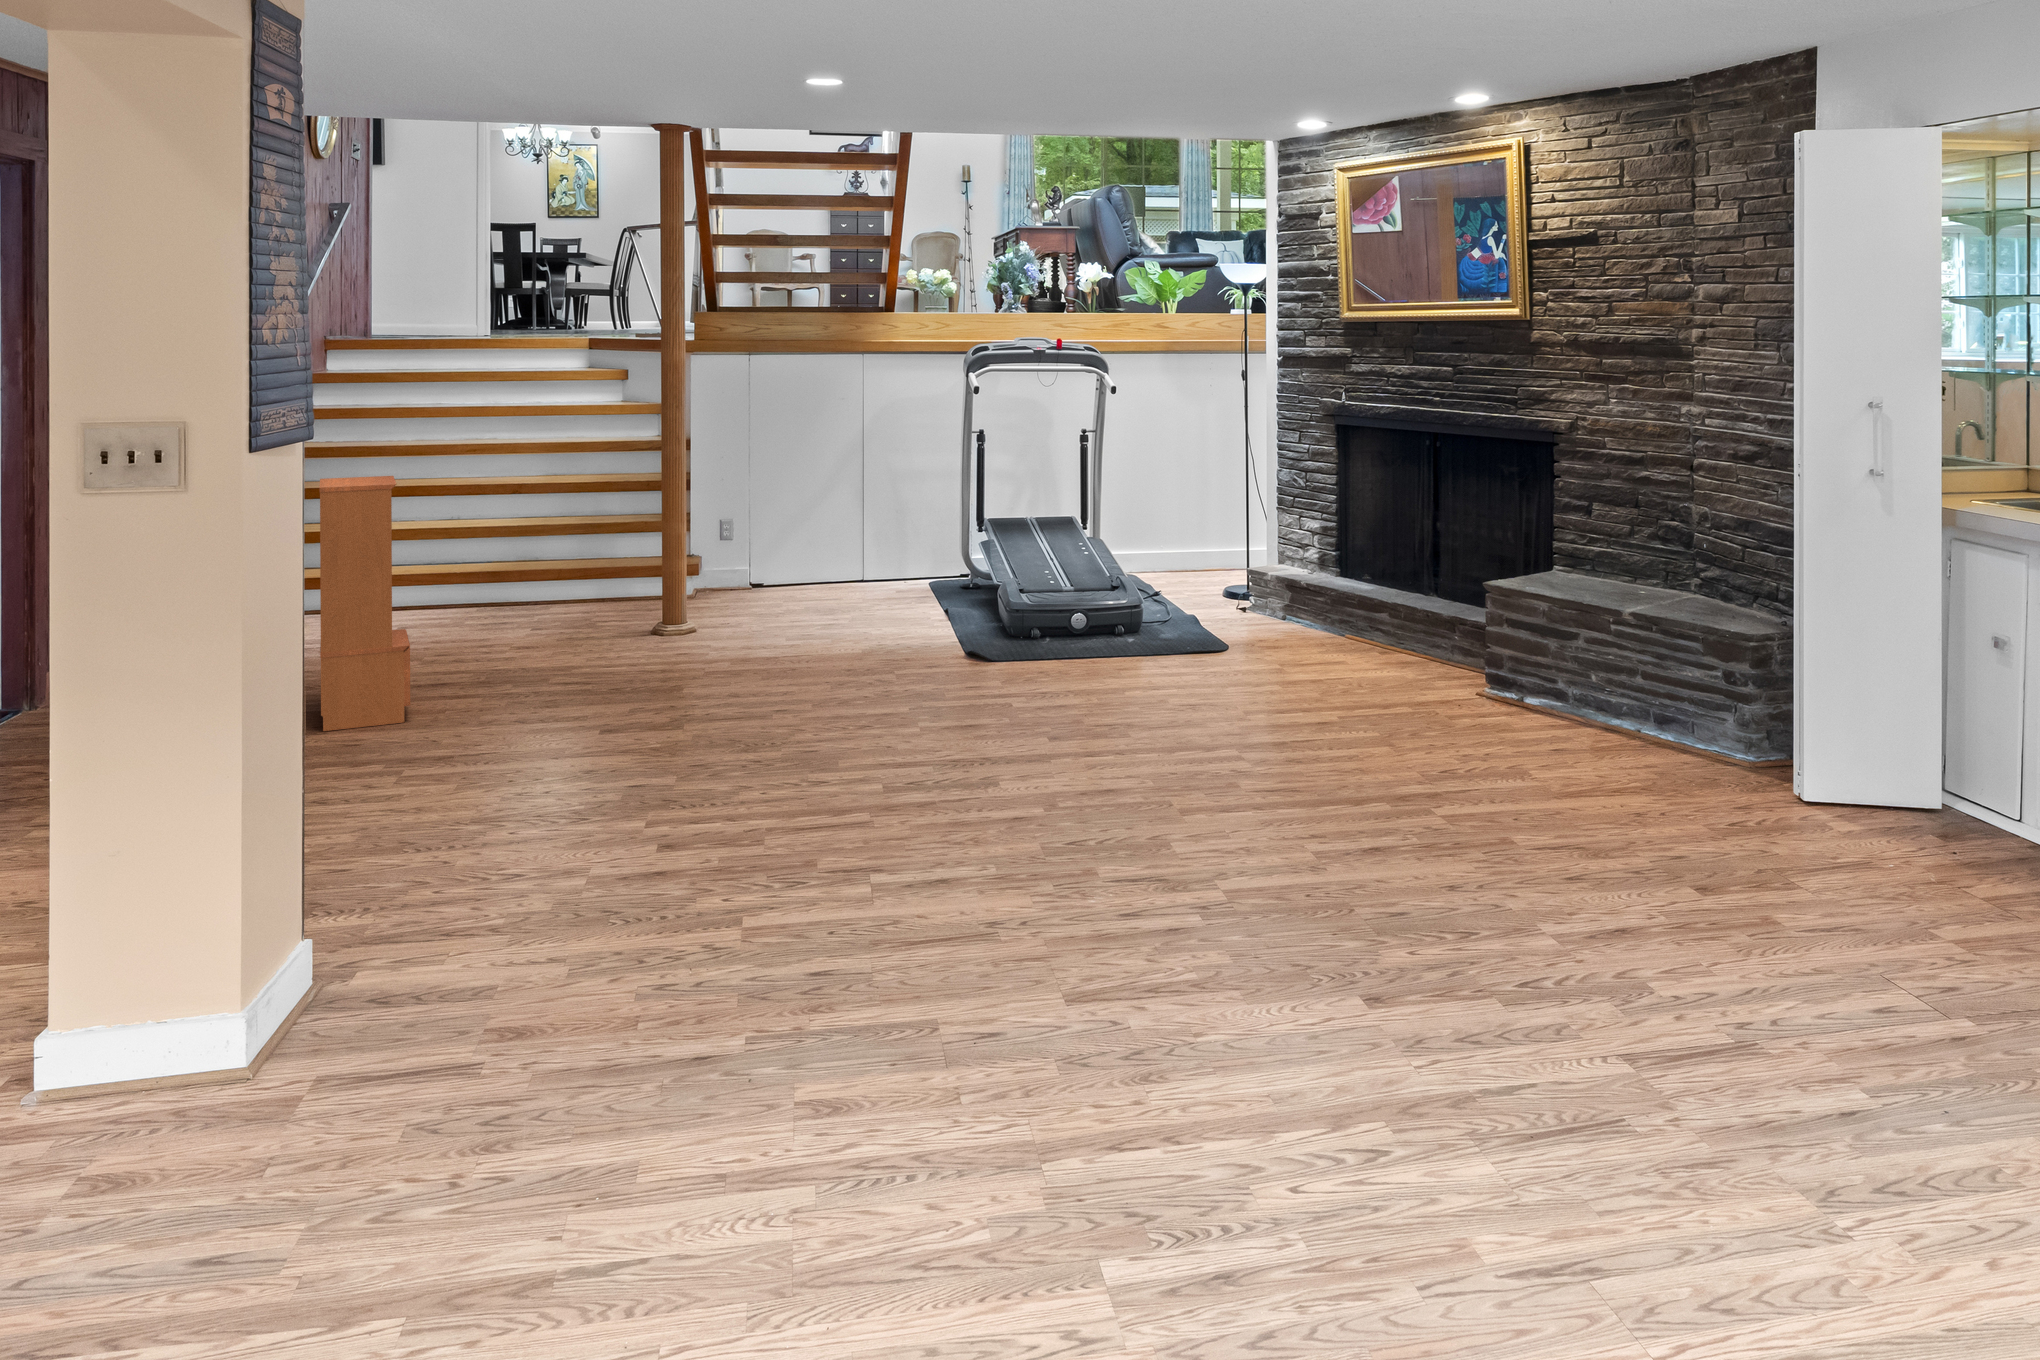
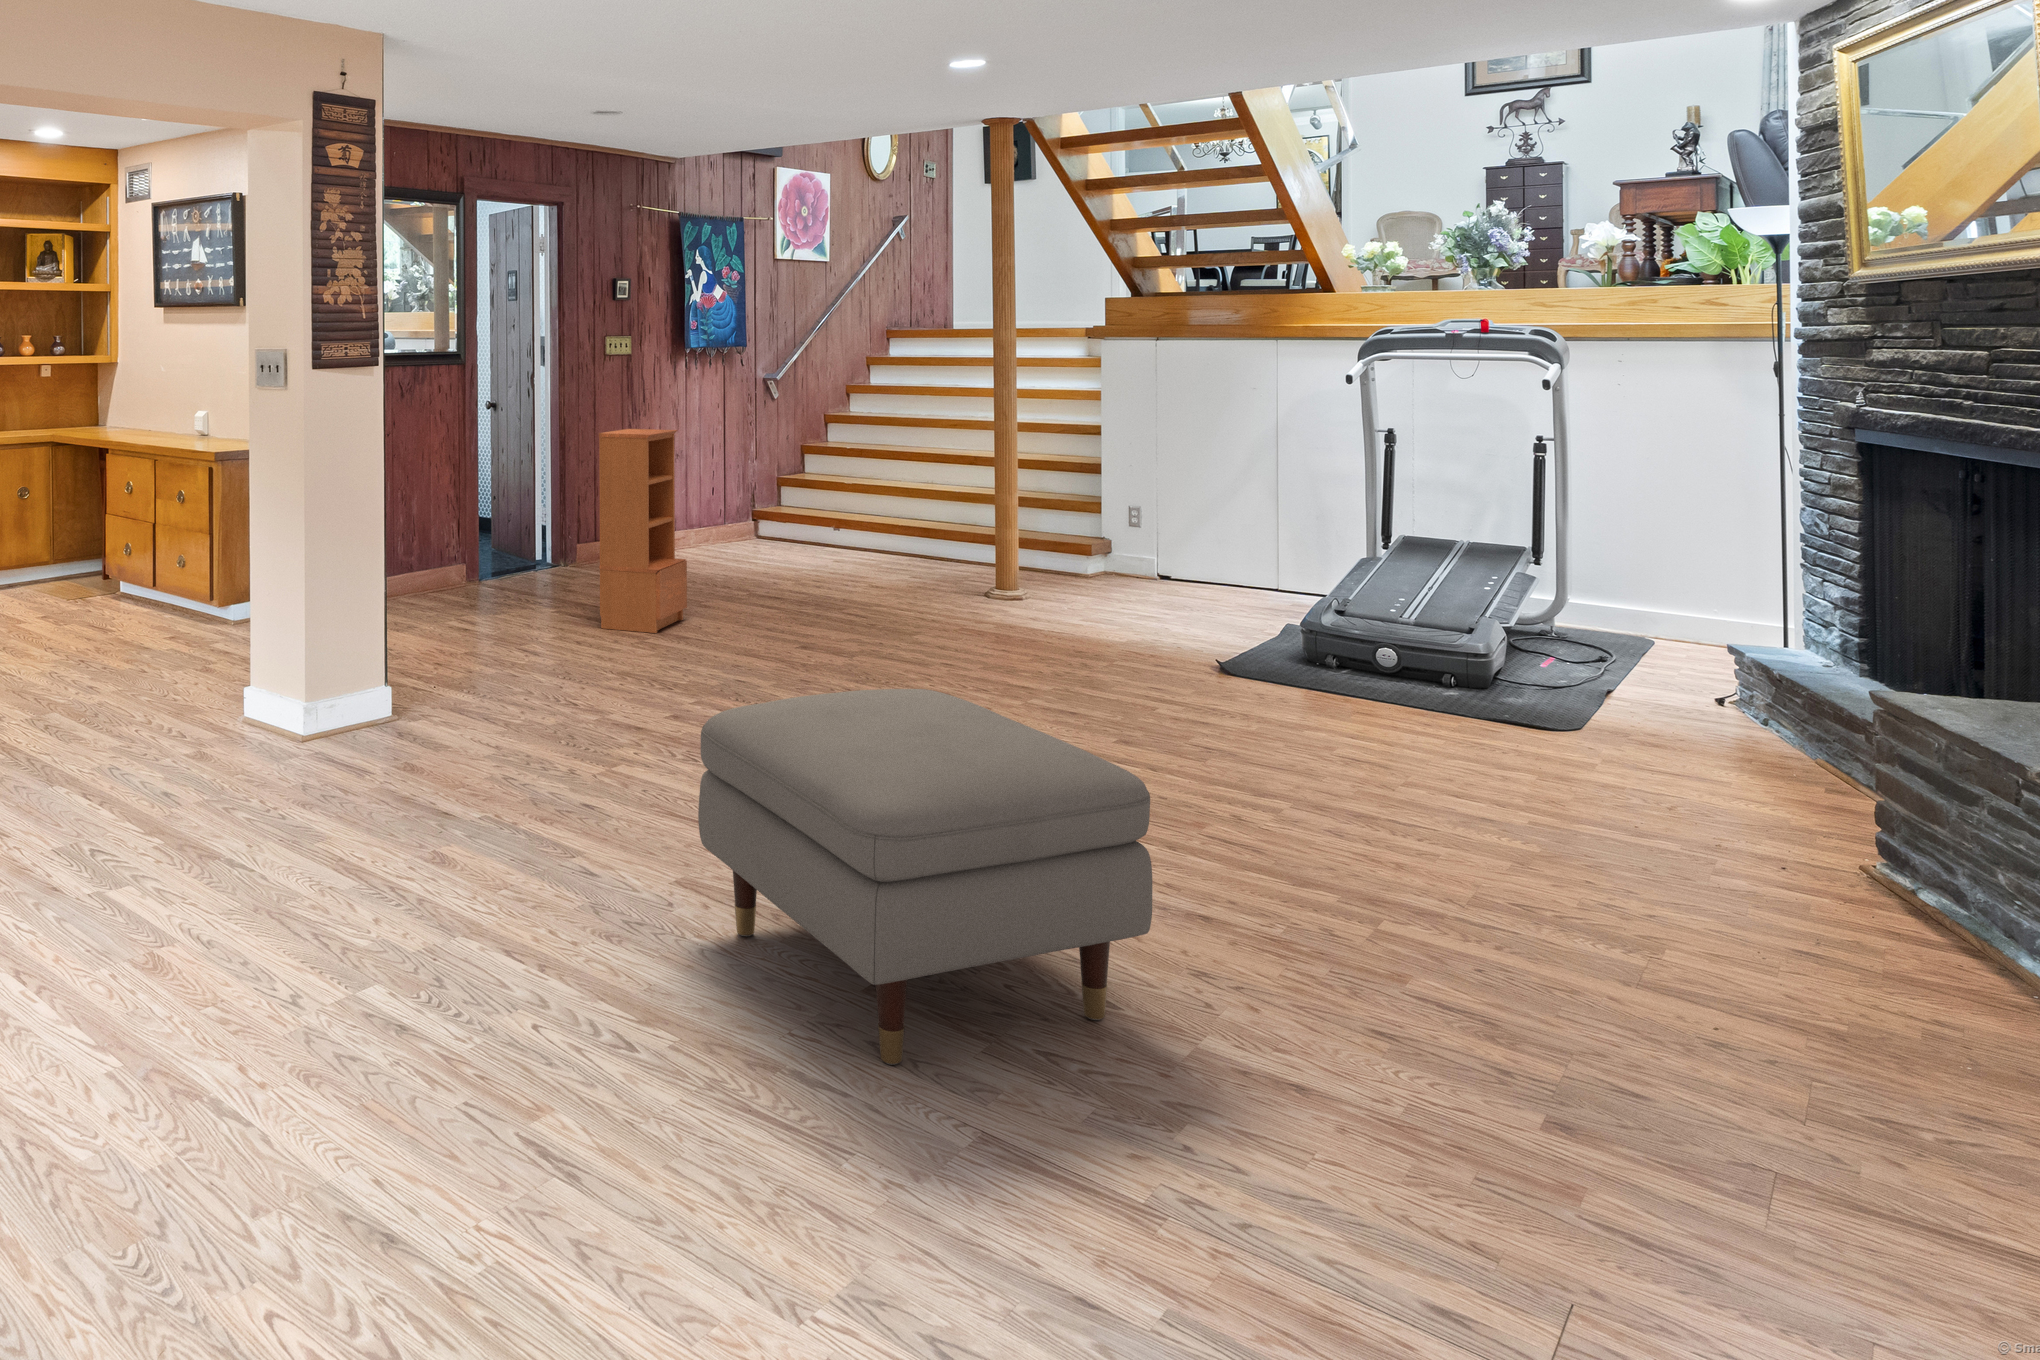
ottoman: none [1081,692,1448,987] -> present [698,689,1152,1065]

